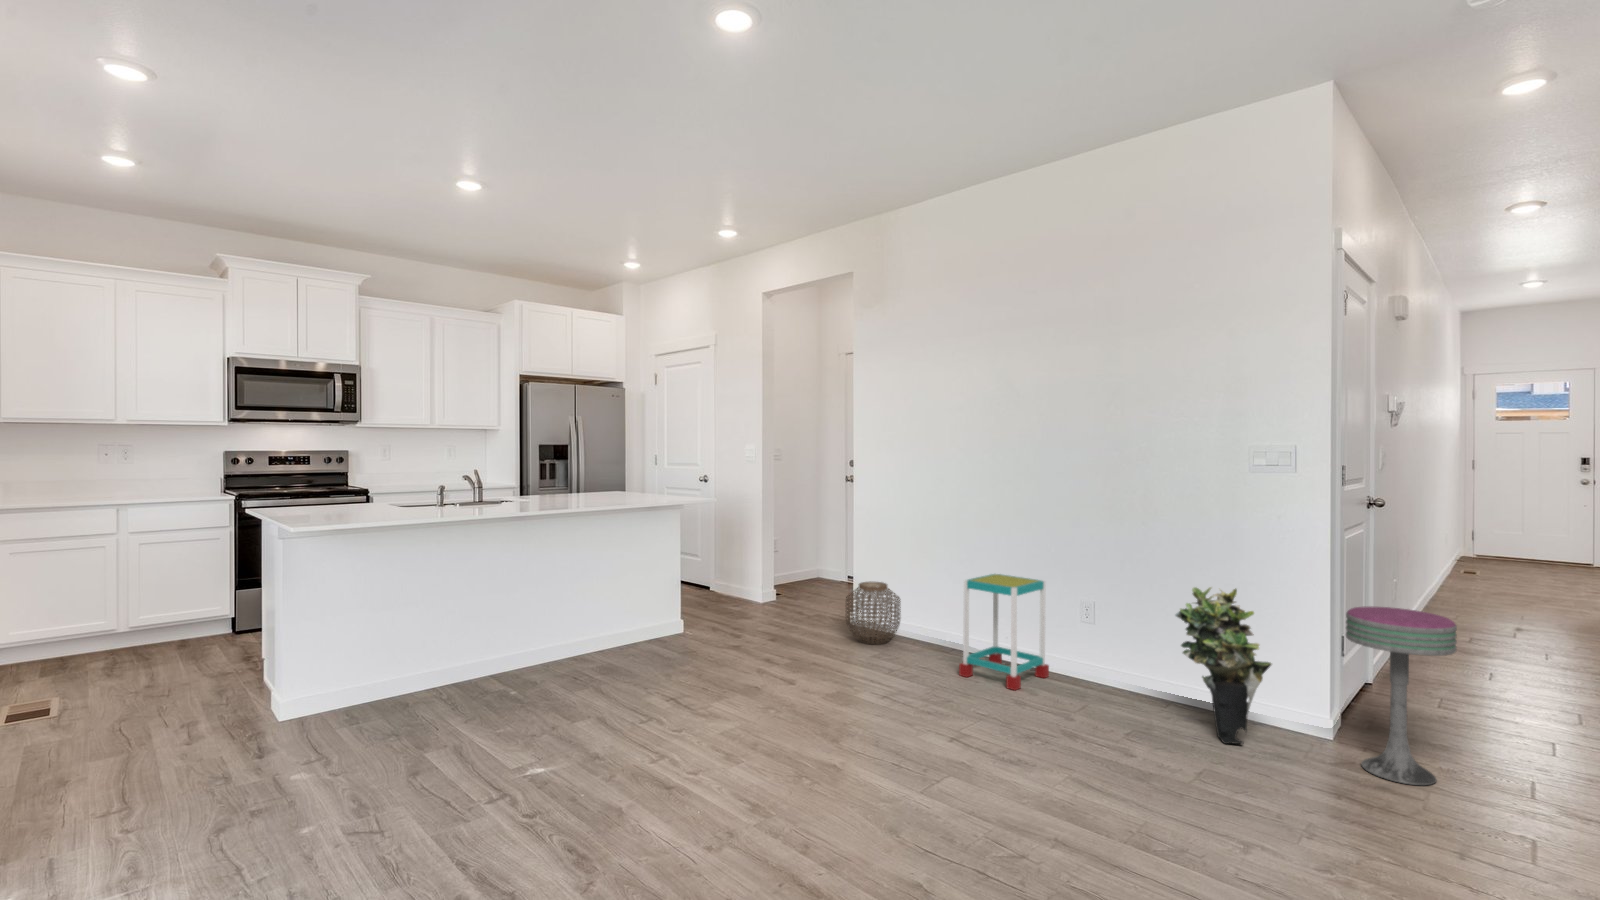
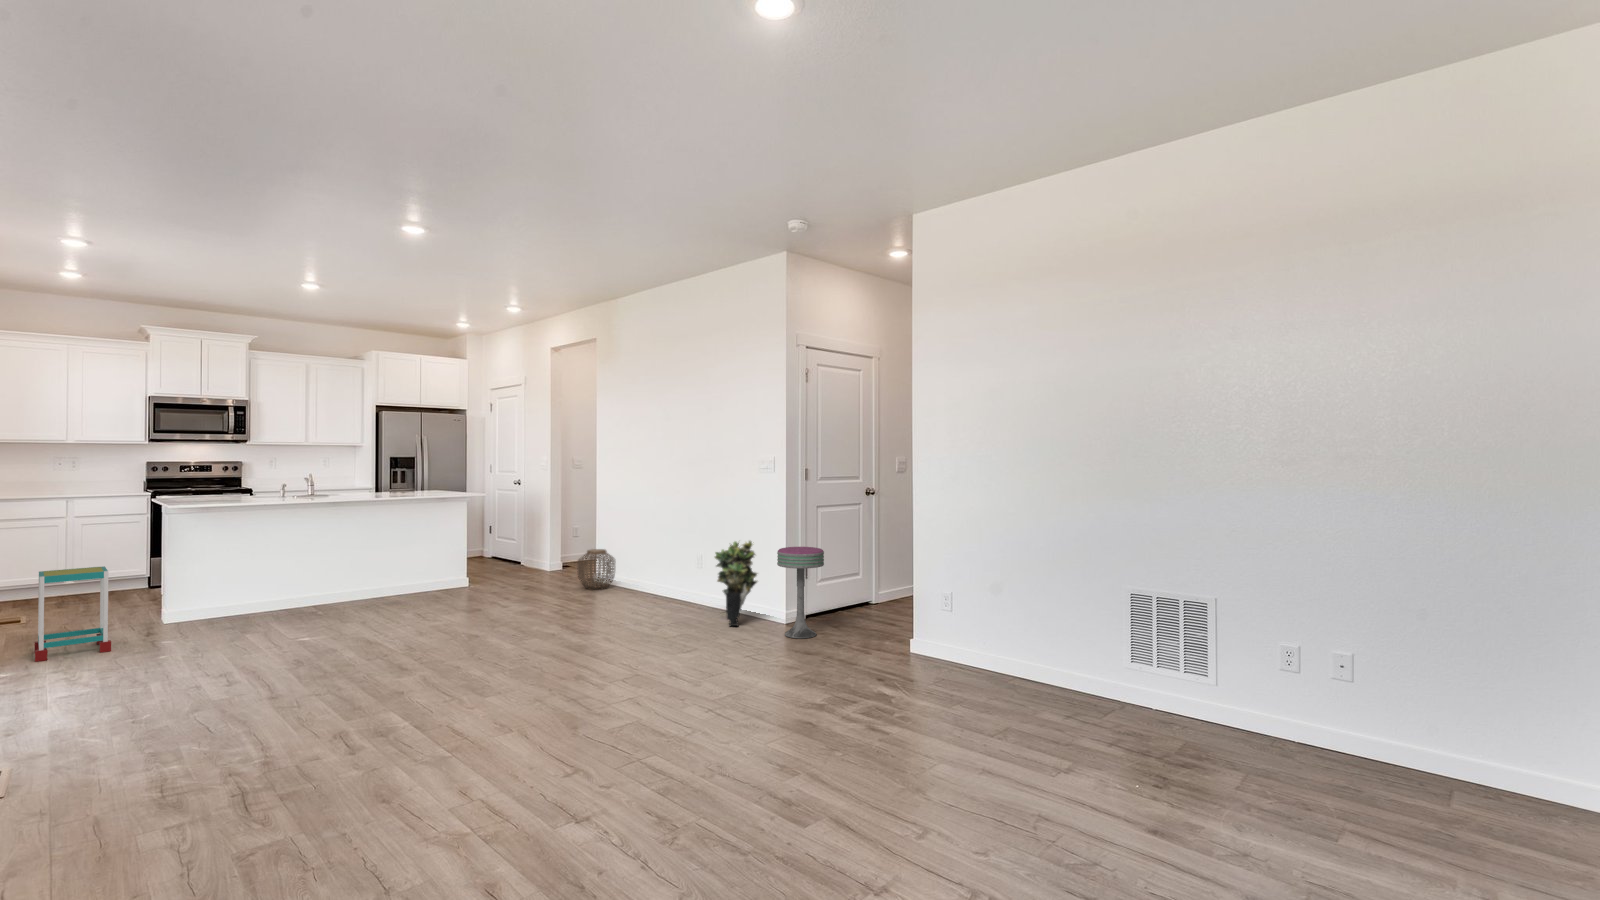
side table: present [959,574,1049,690] -> present [34,566,111,662]

